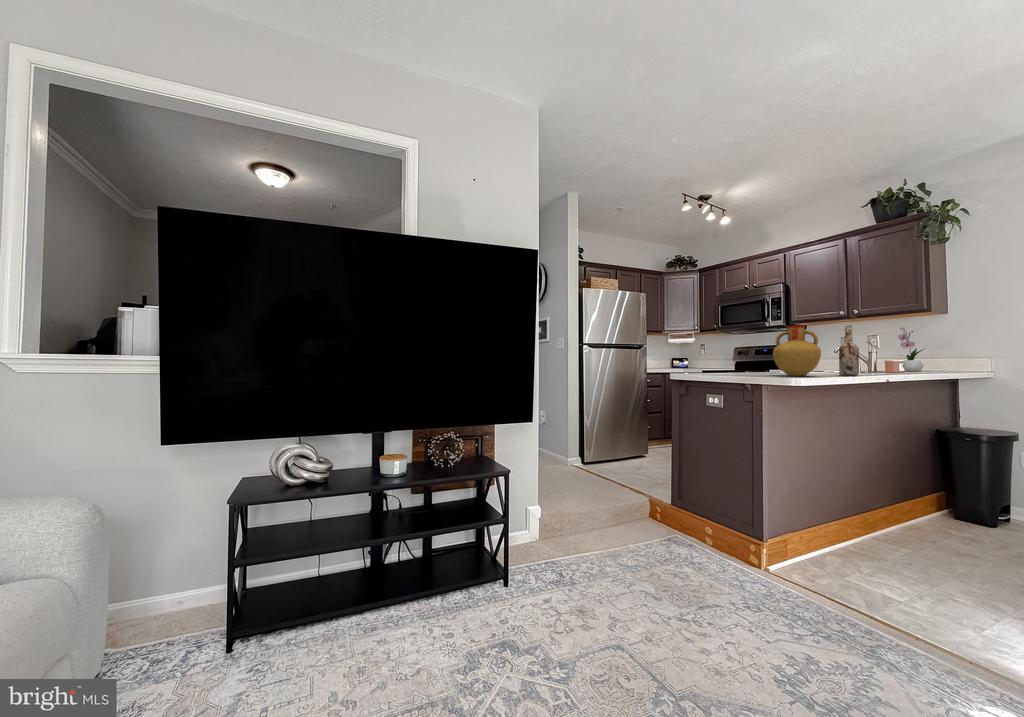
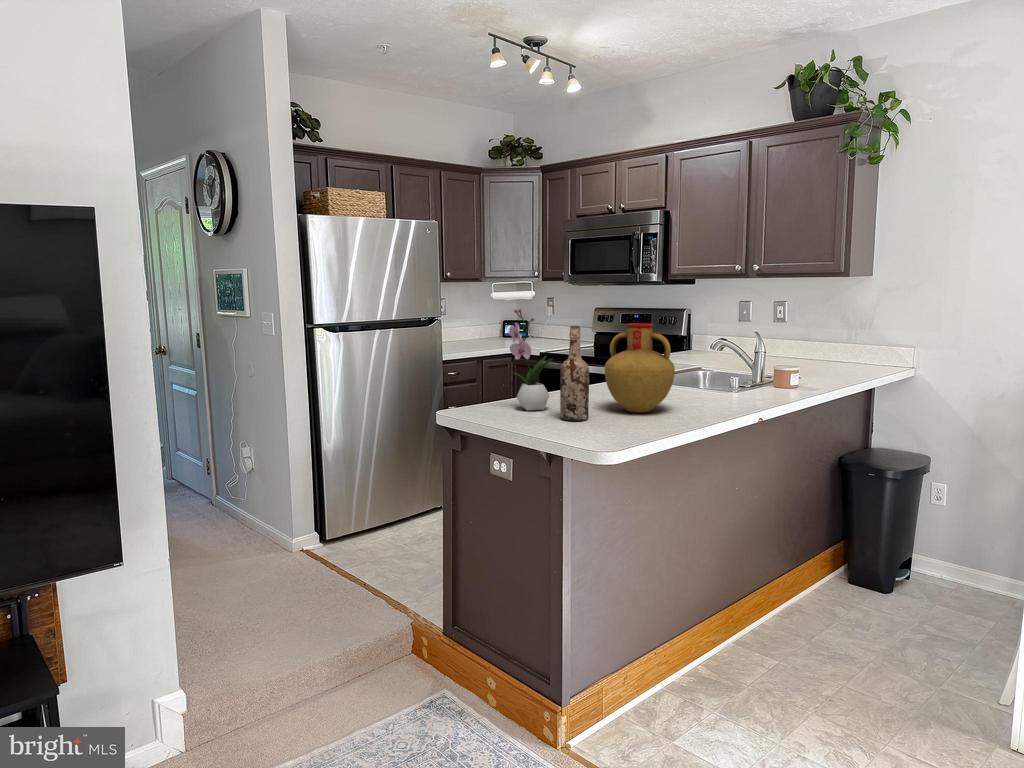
wine bottle: present [839,325,859,376] -> present [560,326,589,421]
flower arrangement: present [898,328,923,371] -> present [509,309,553,411]

